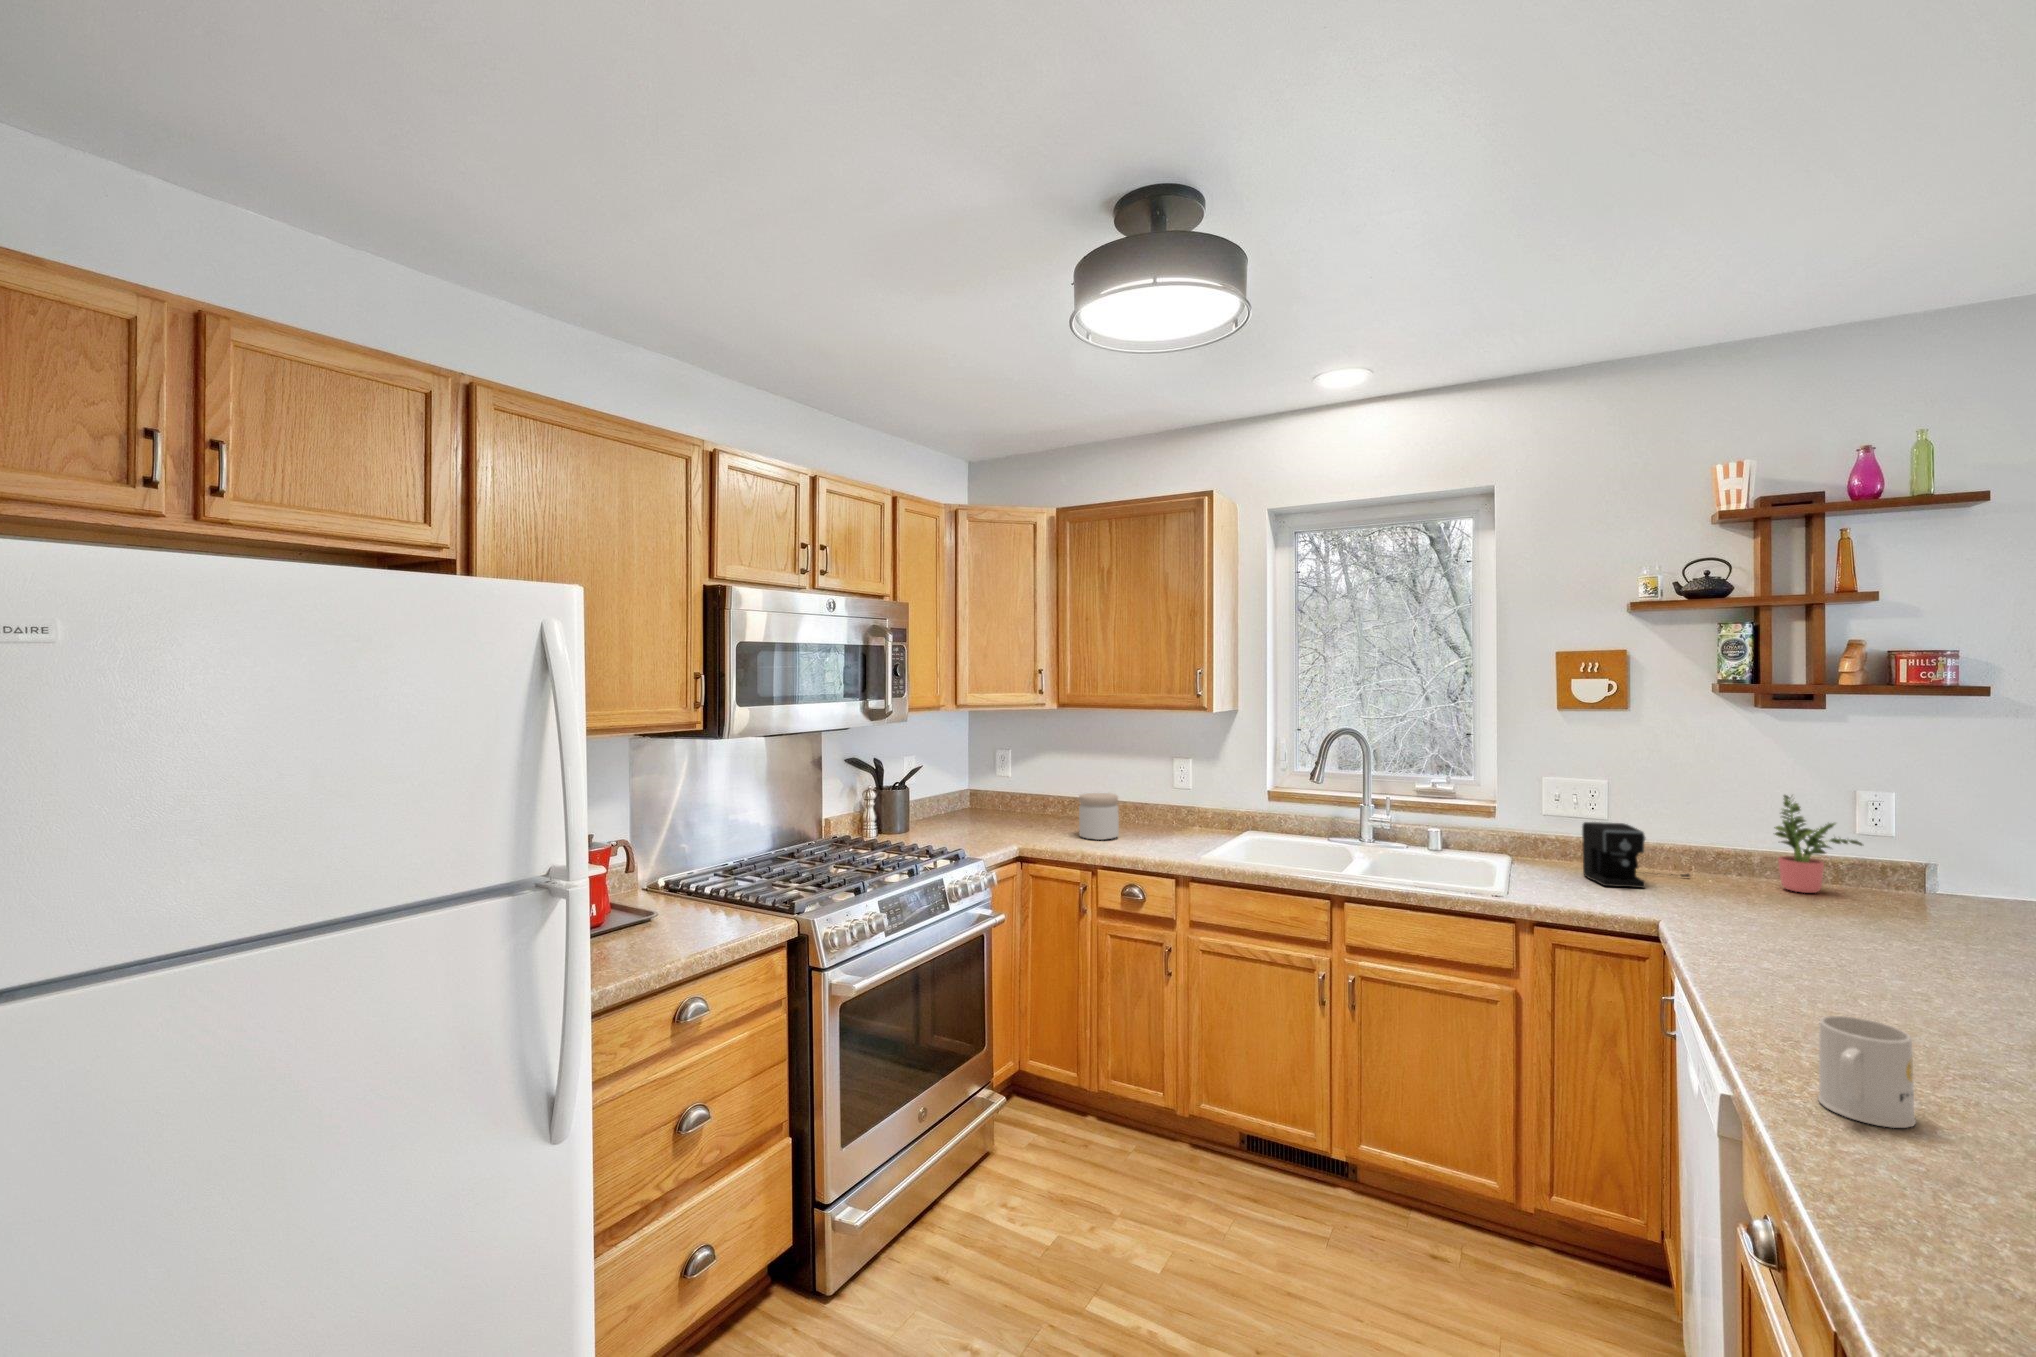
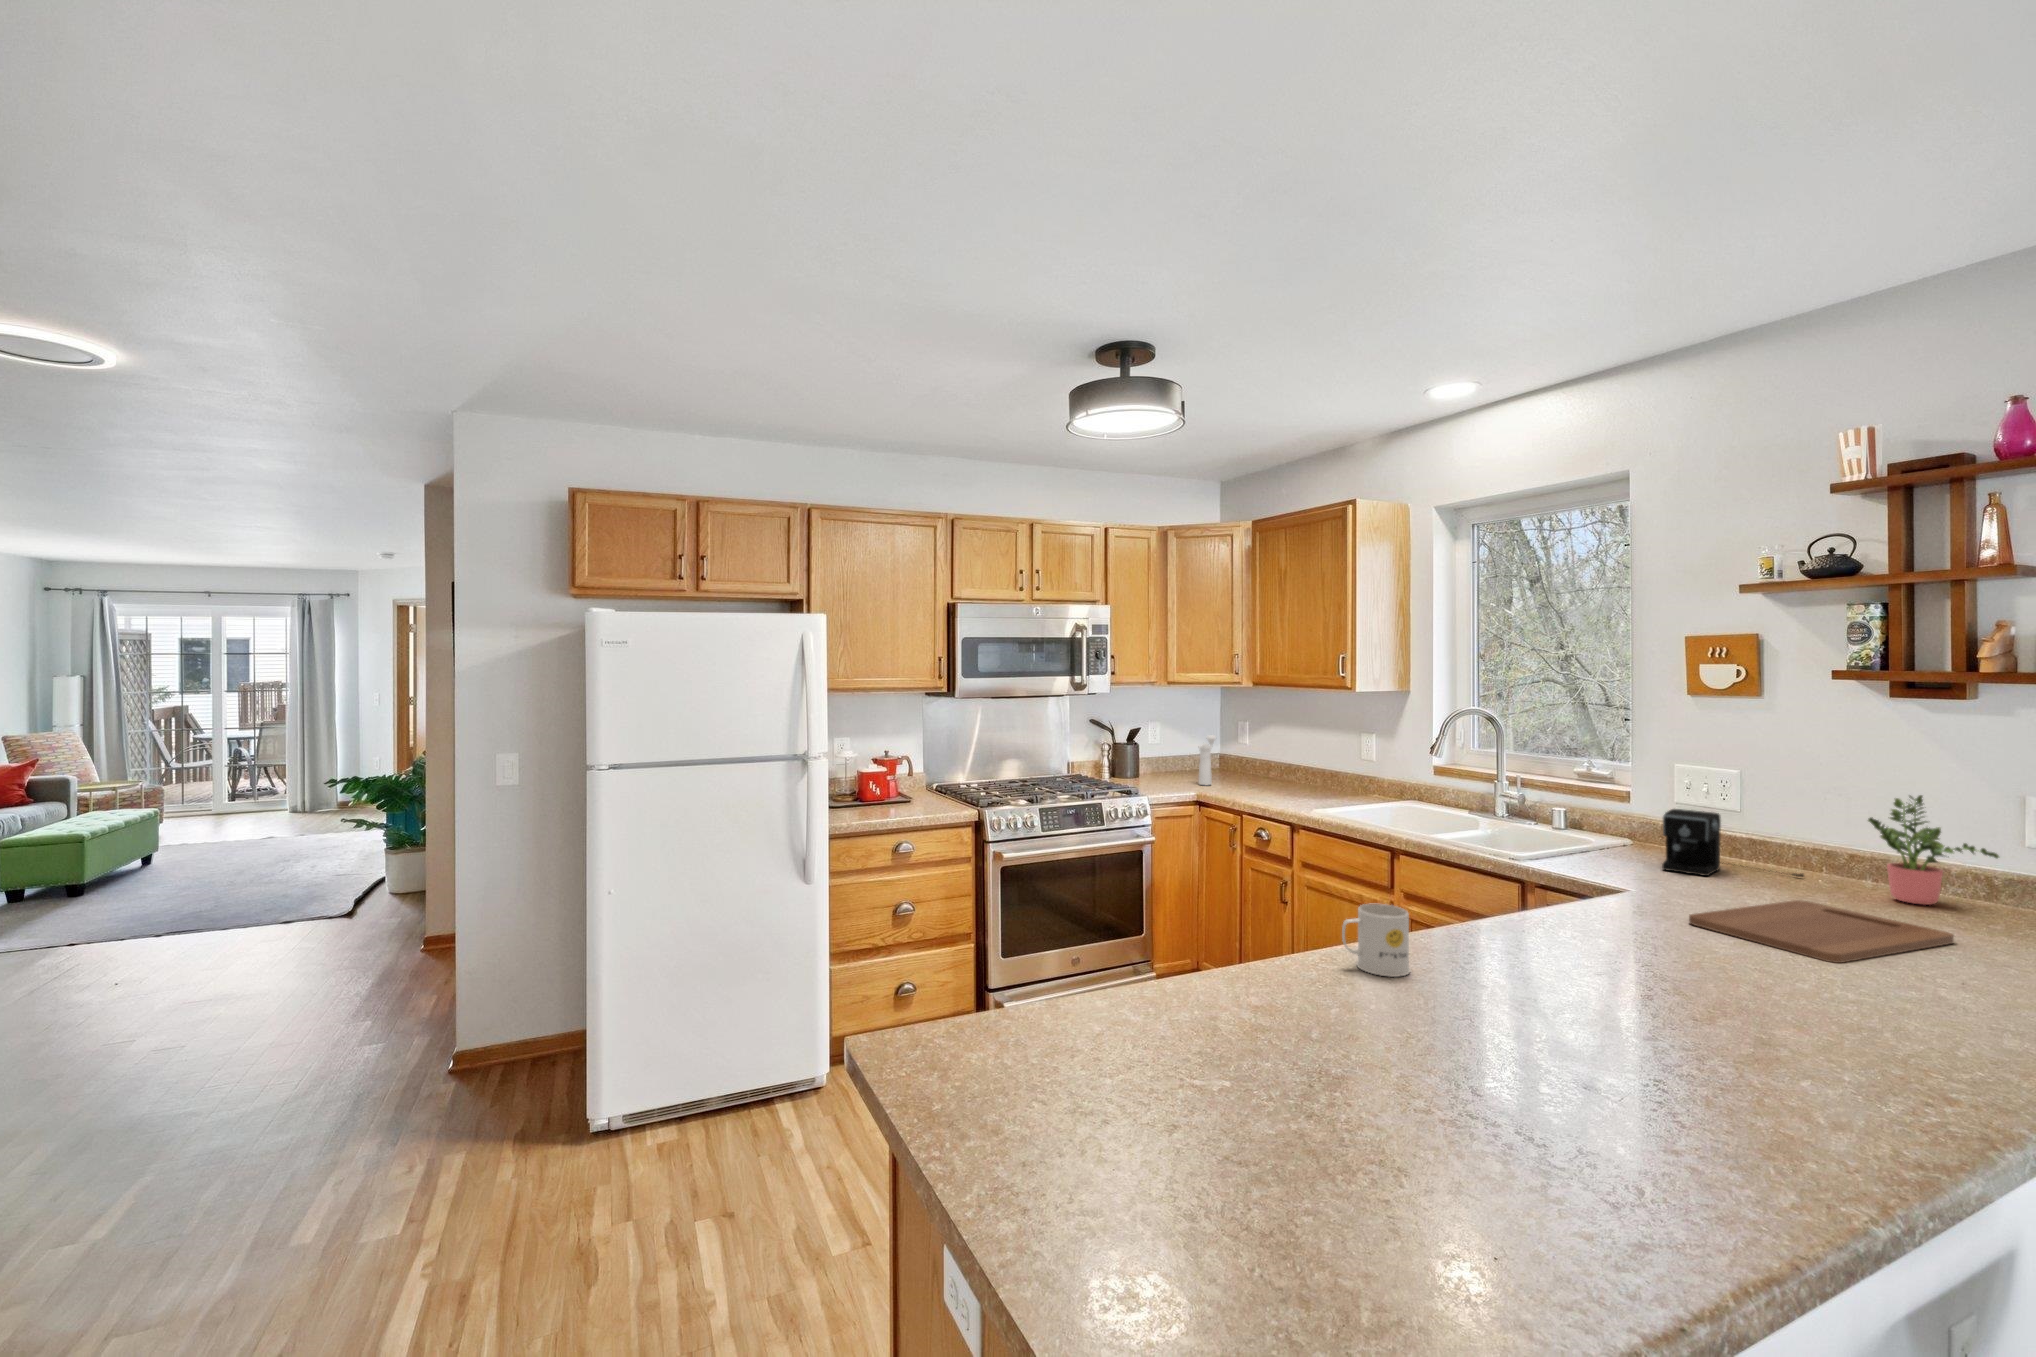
pepper mill: none [1003,770,1021,835] -> present [1199,735,1216,785]
jar: present [1079,793,1119,840] -> none [1254,757,1288,794]
cutting board: none [1783,906,1982,977] -> present [1689,900,1954,963]

